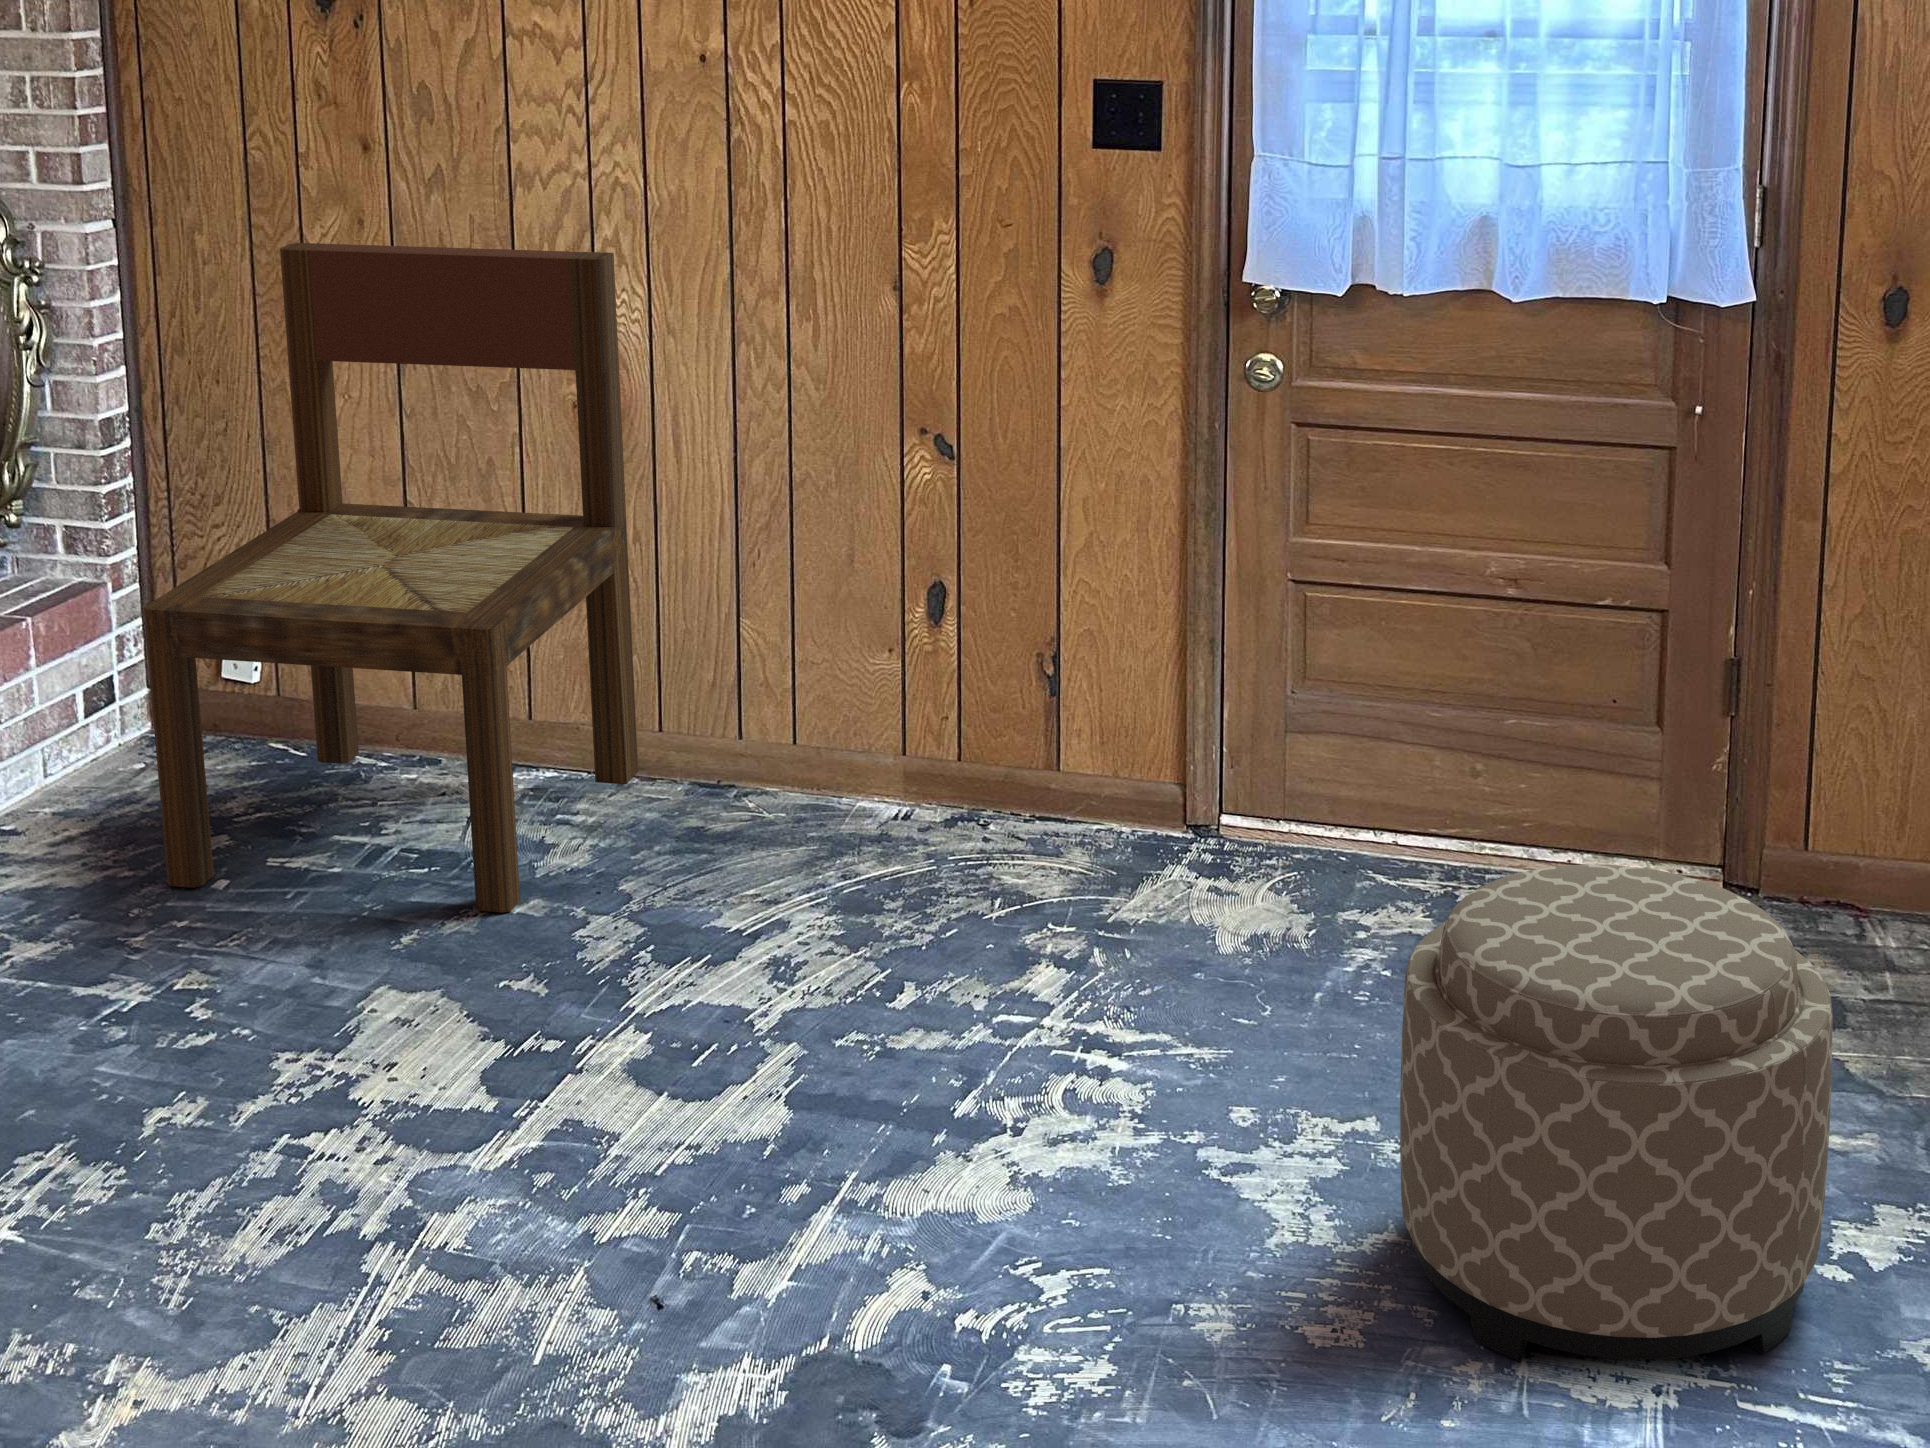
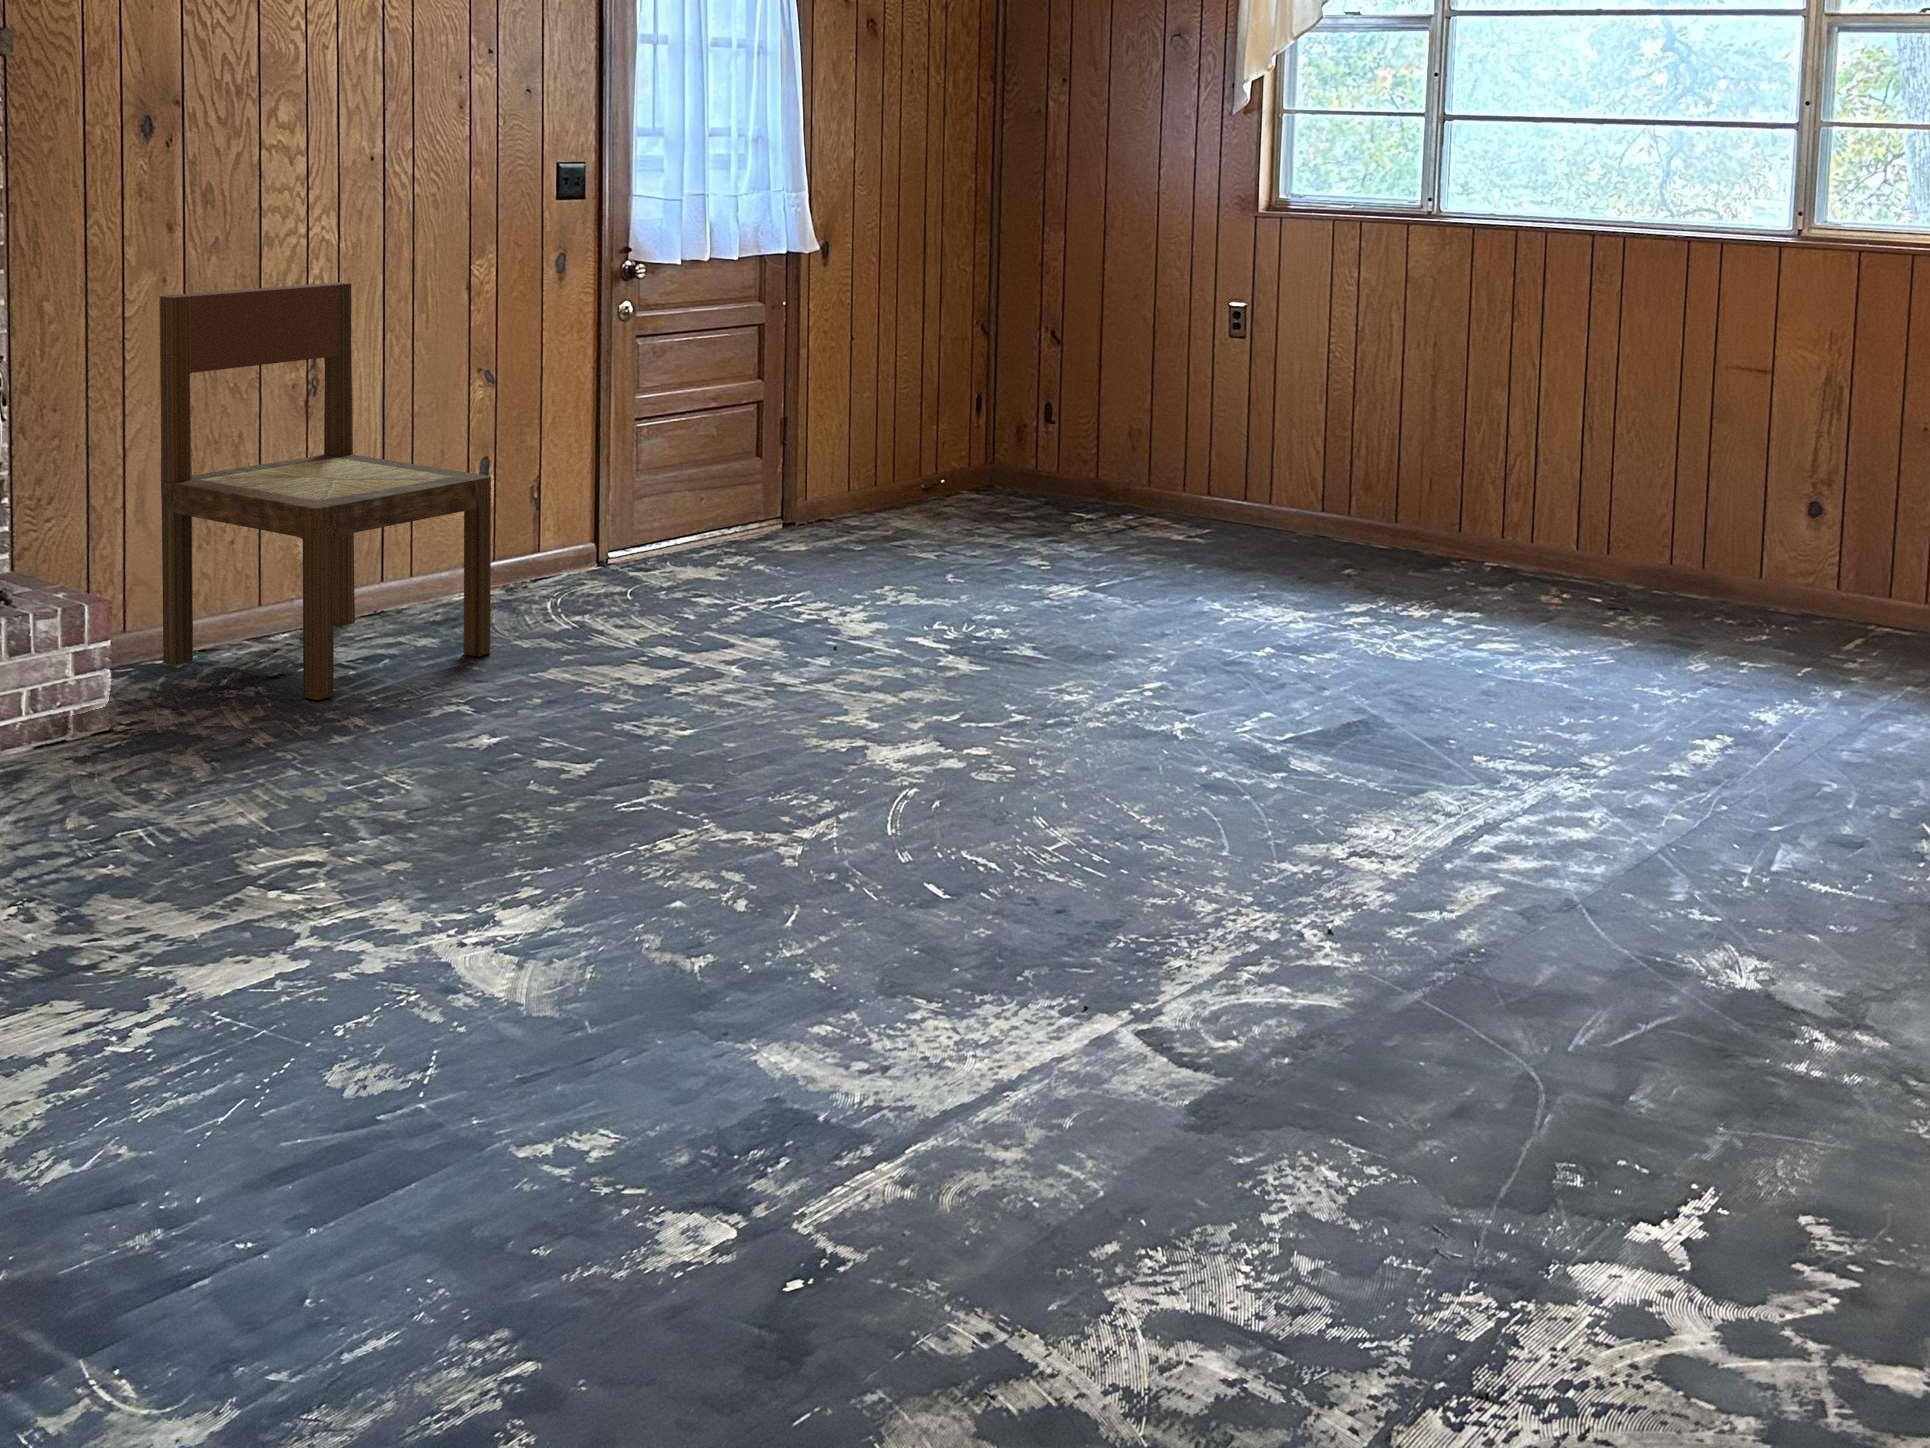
ottoman: present [1400,864,1833,1360] -> none [977,429,1141,596]

